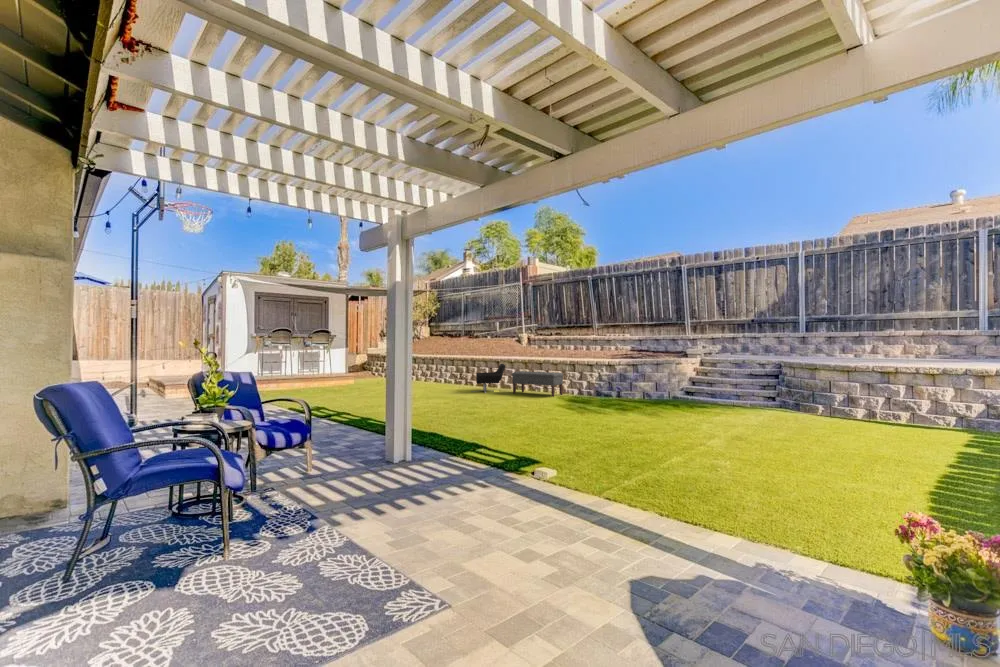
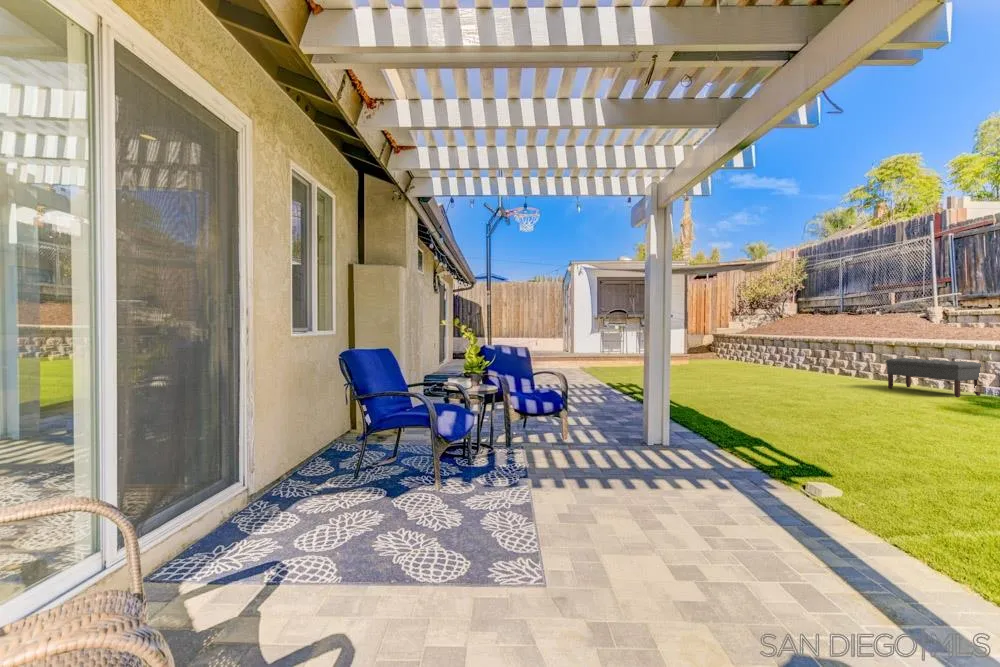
lounge chair: present [476,364,505,393] -> none [824,347,879,385]

